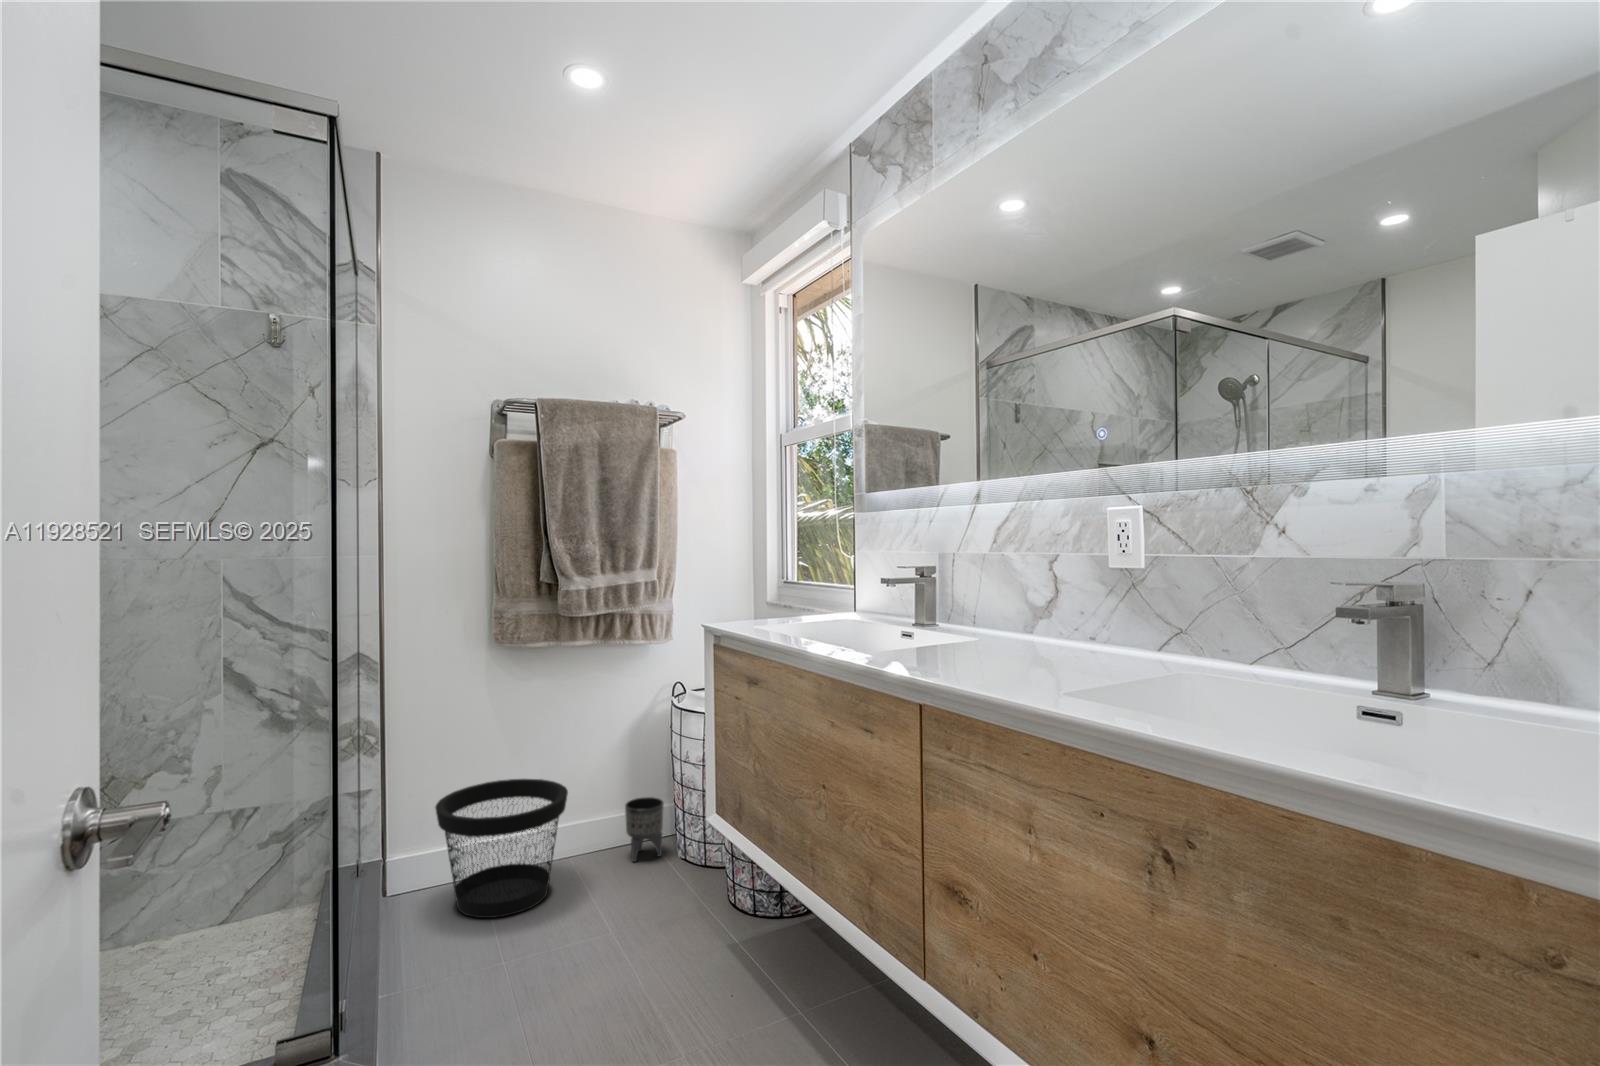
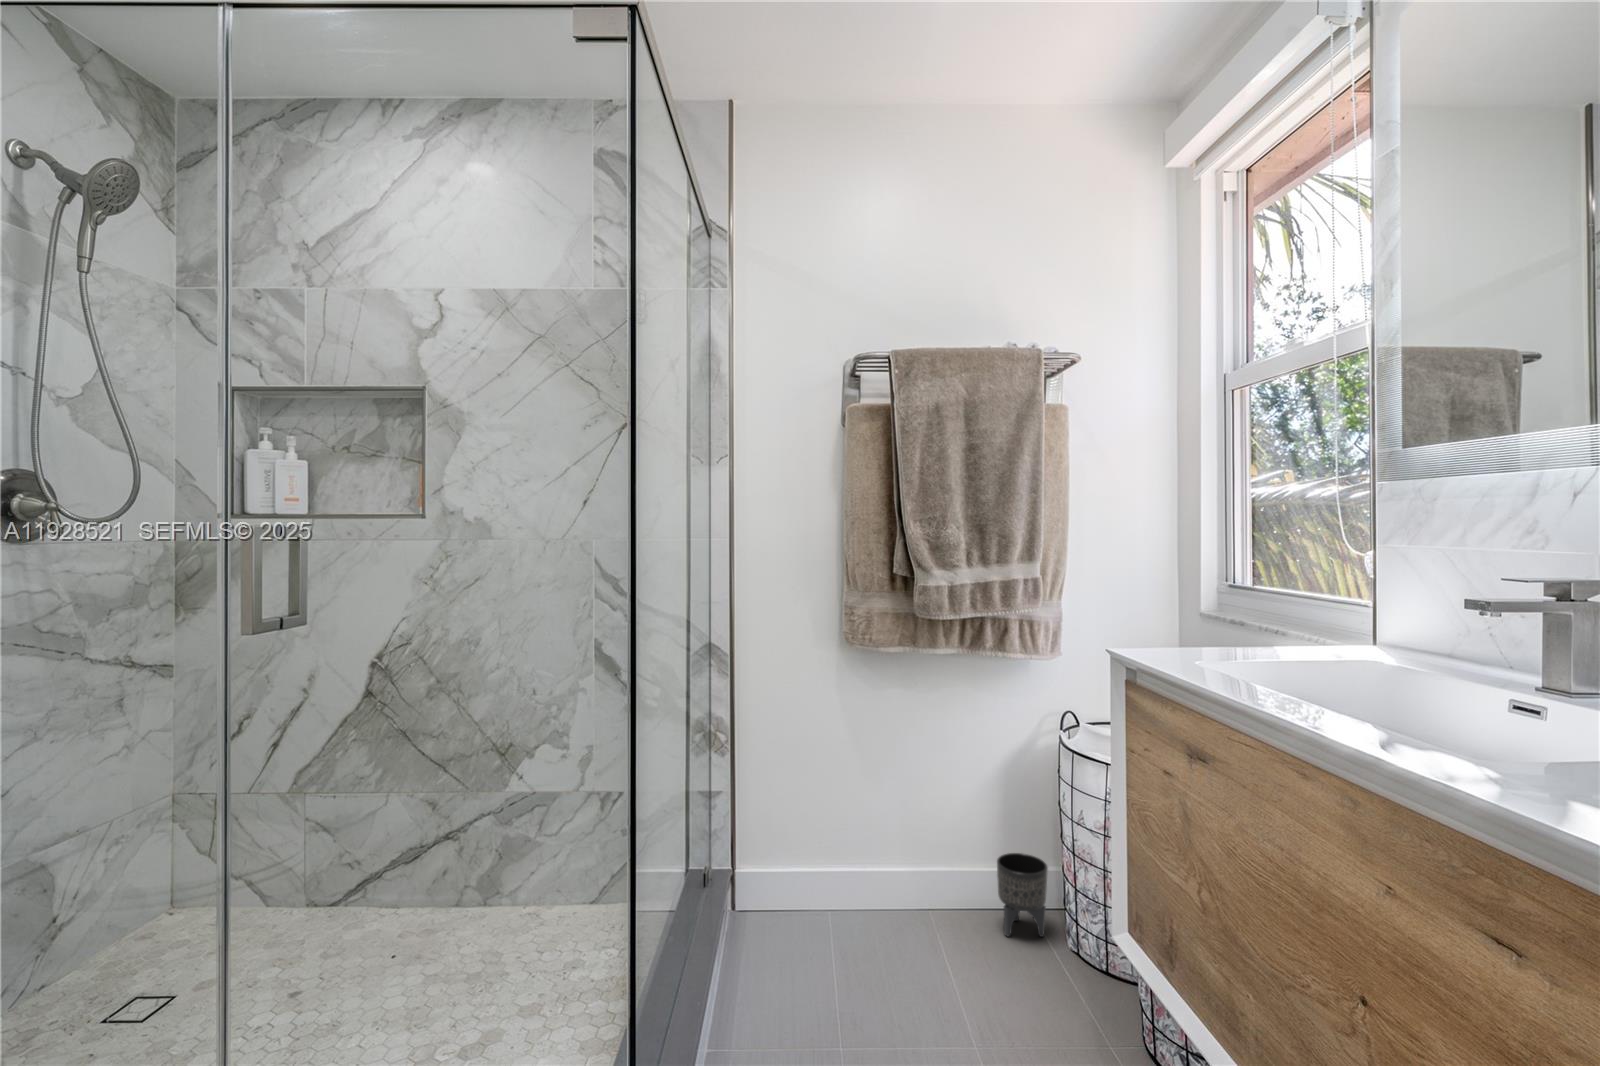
wastebasket: present [435,779,568,918] -> none [776,802,923,976]

